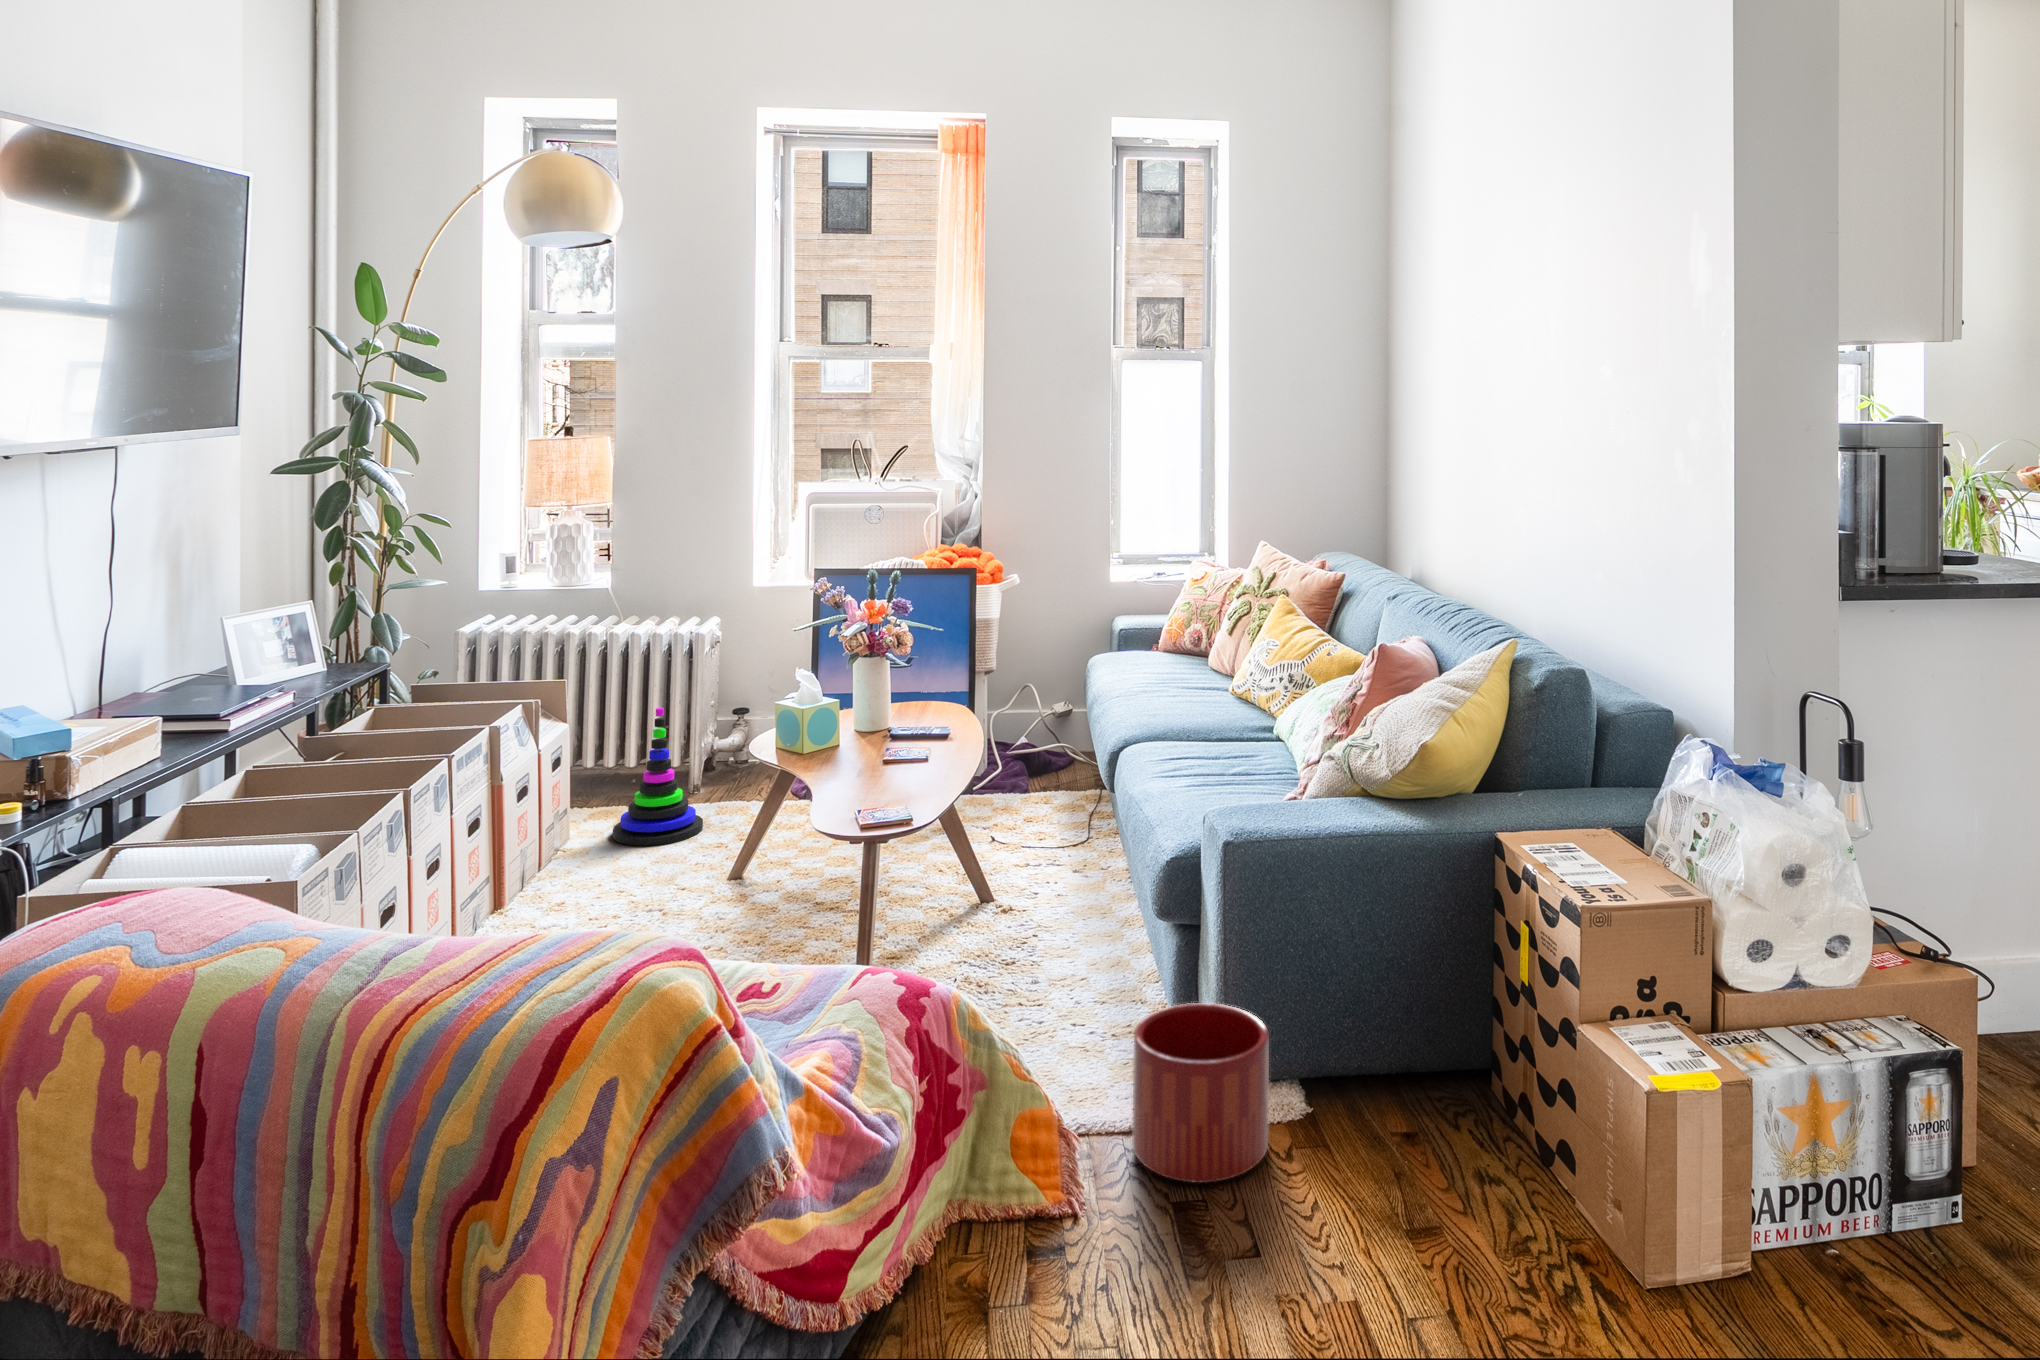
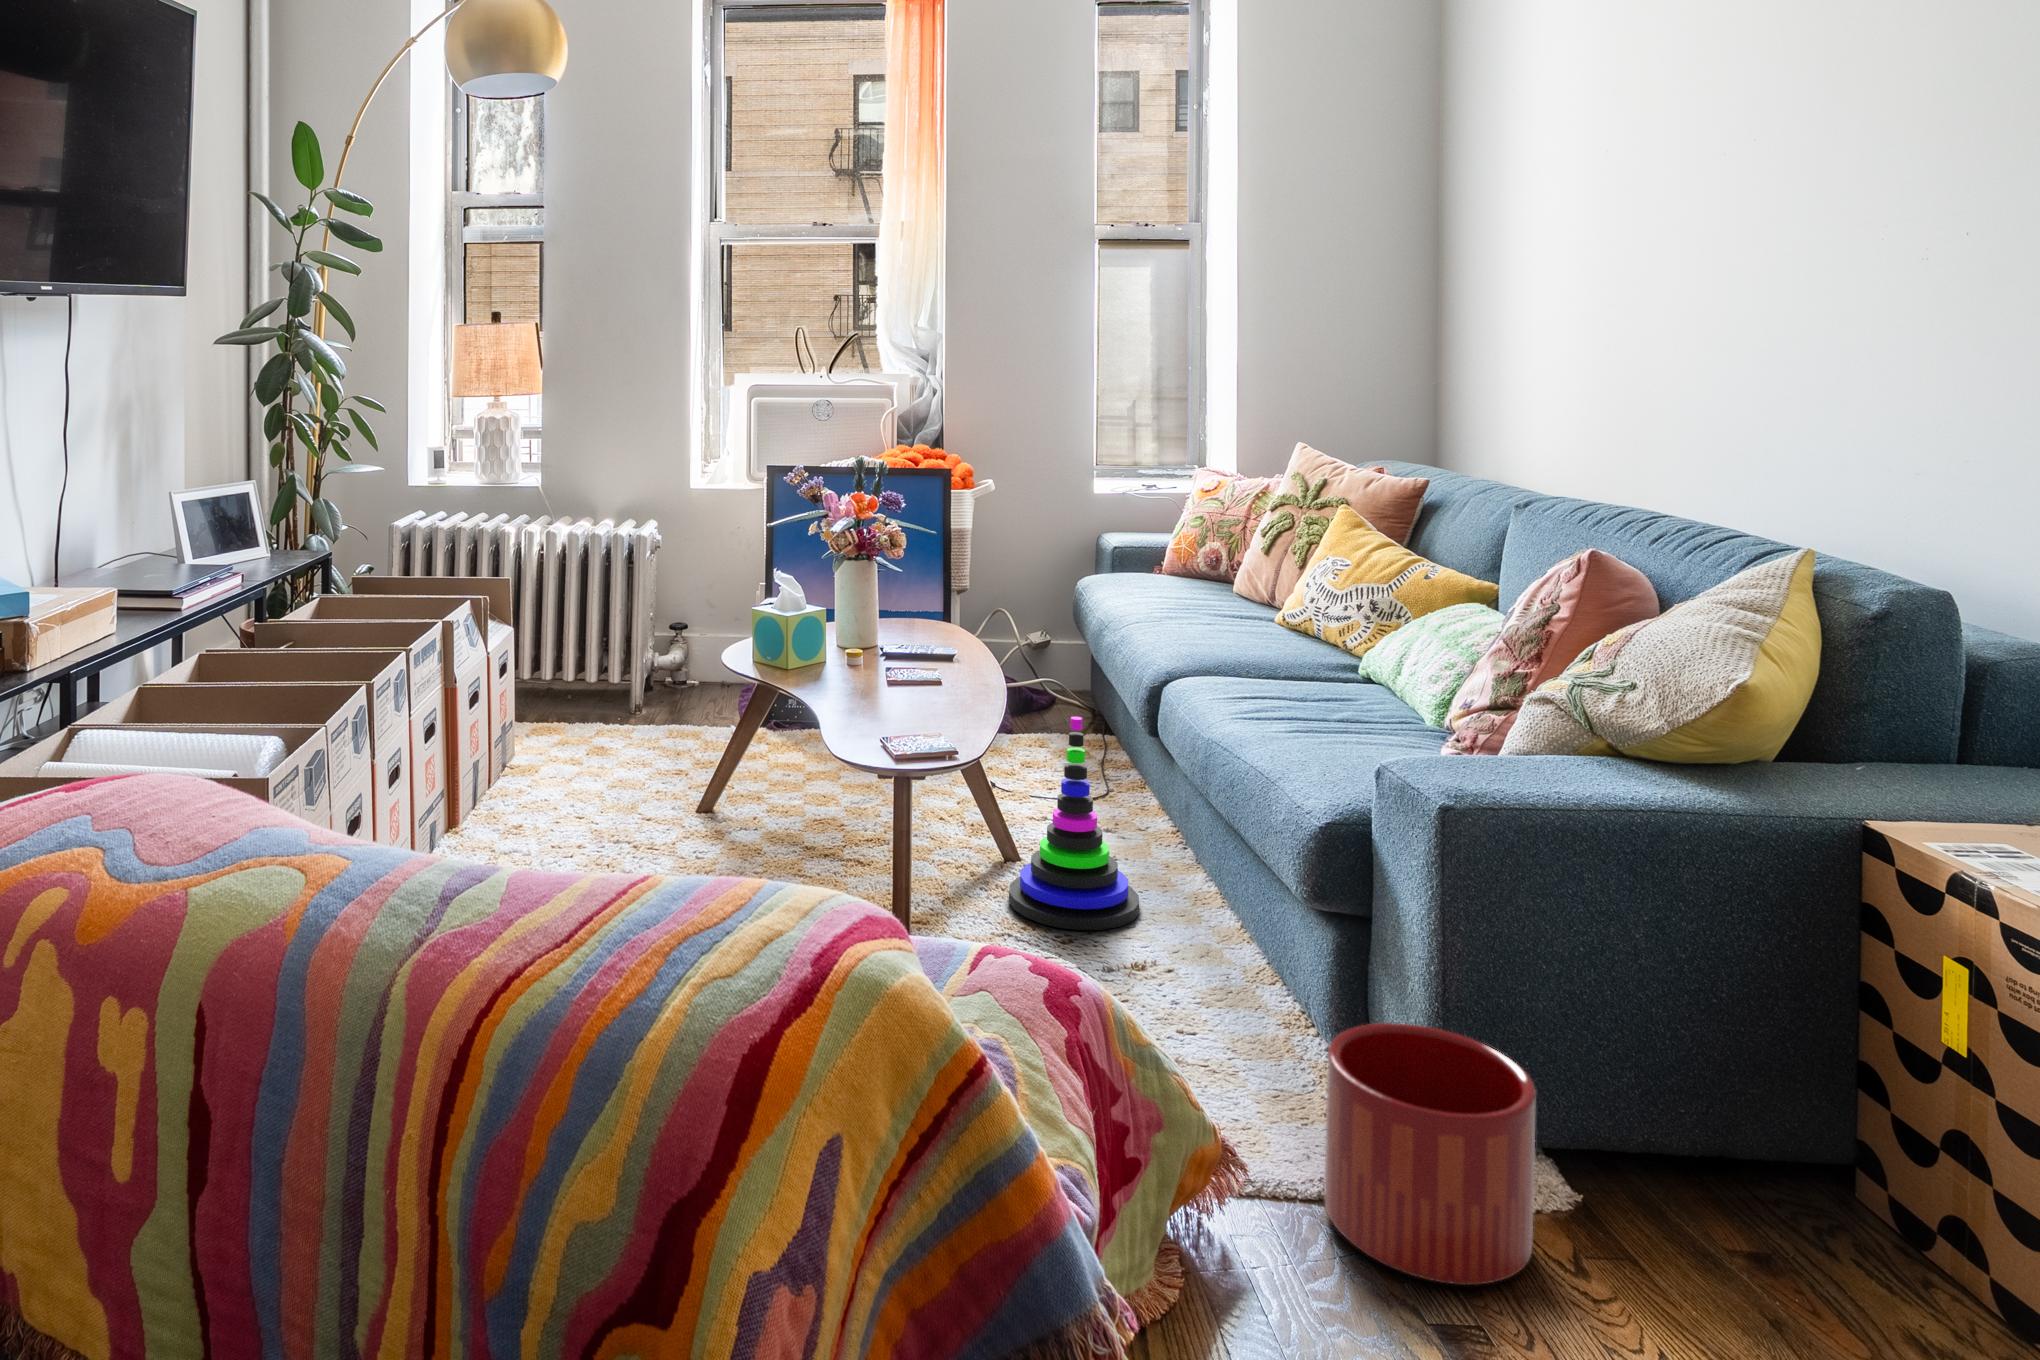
stacking toy: present [613,708,703,845] -> present [1009,717,1139,930]

